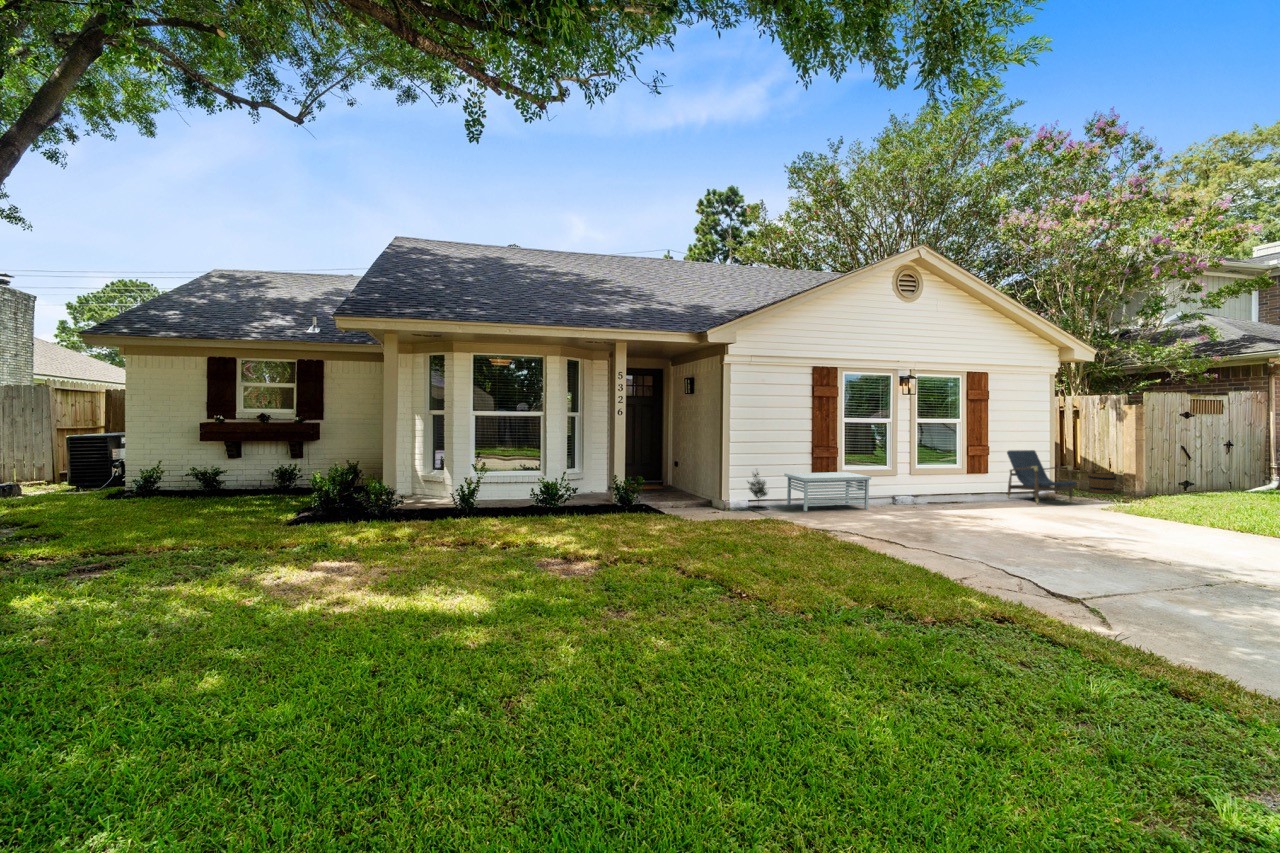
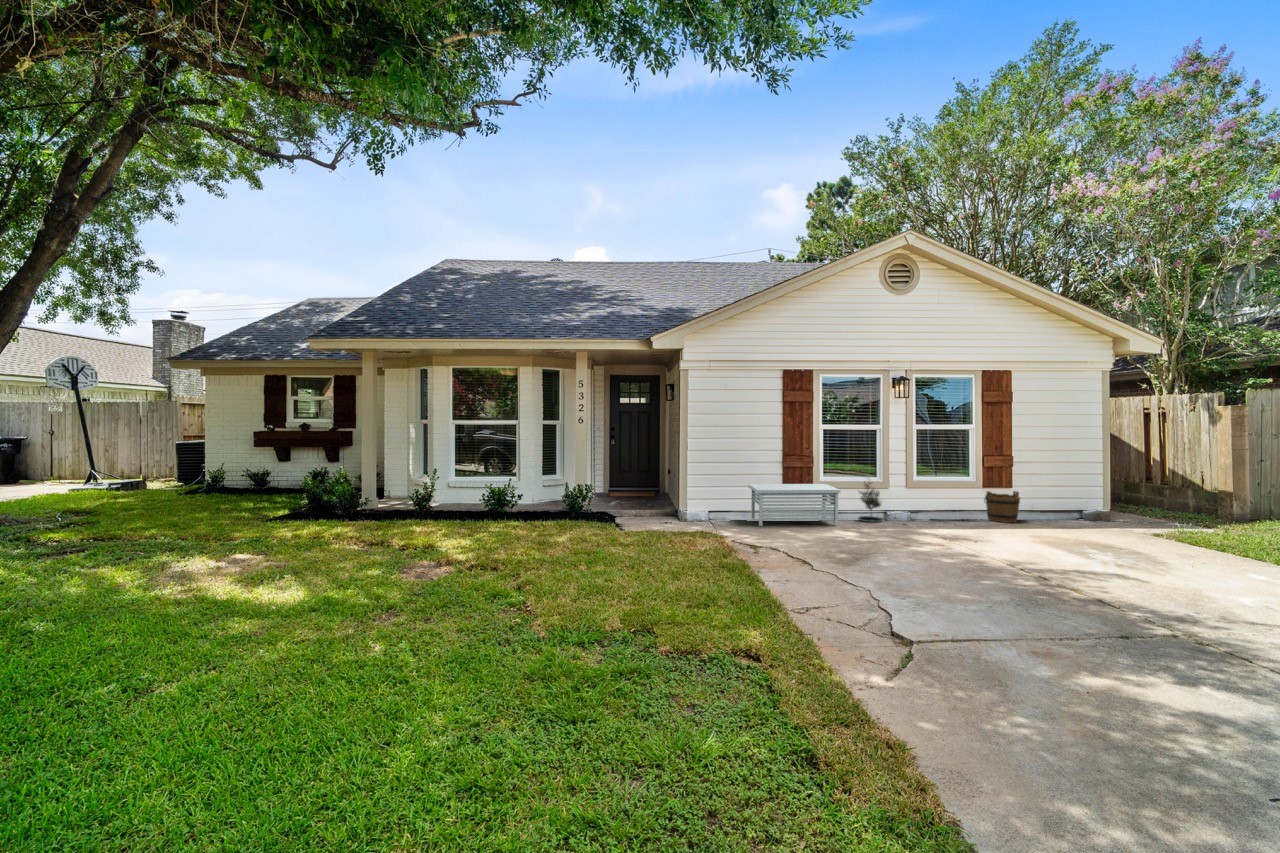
lounge chair: present [1007,450,1076,504] -> none [1038,461,1124,527]
bucket: present [1088,469,1117,494] -> present [985,491,1020,523]
potted tree: present [746,473,769,510] -> present [858,482,883,522]

